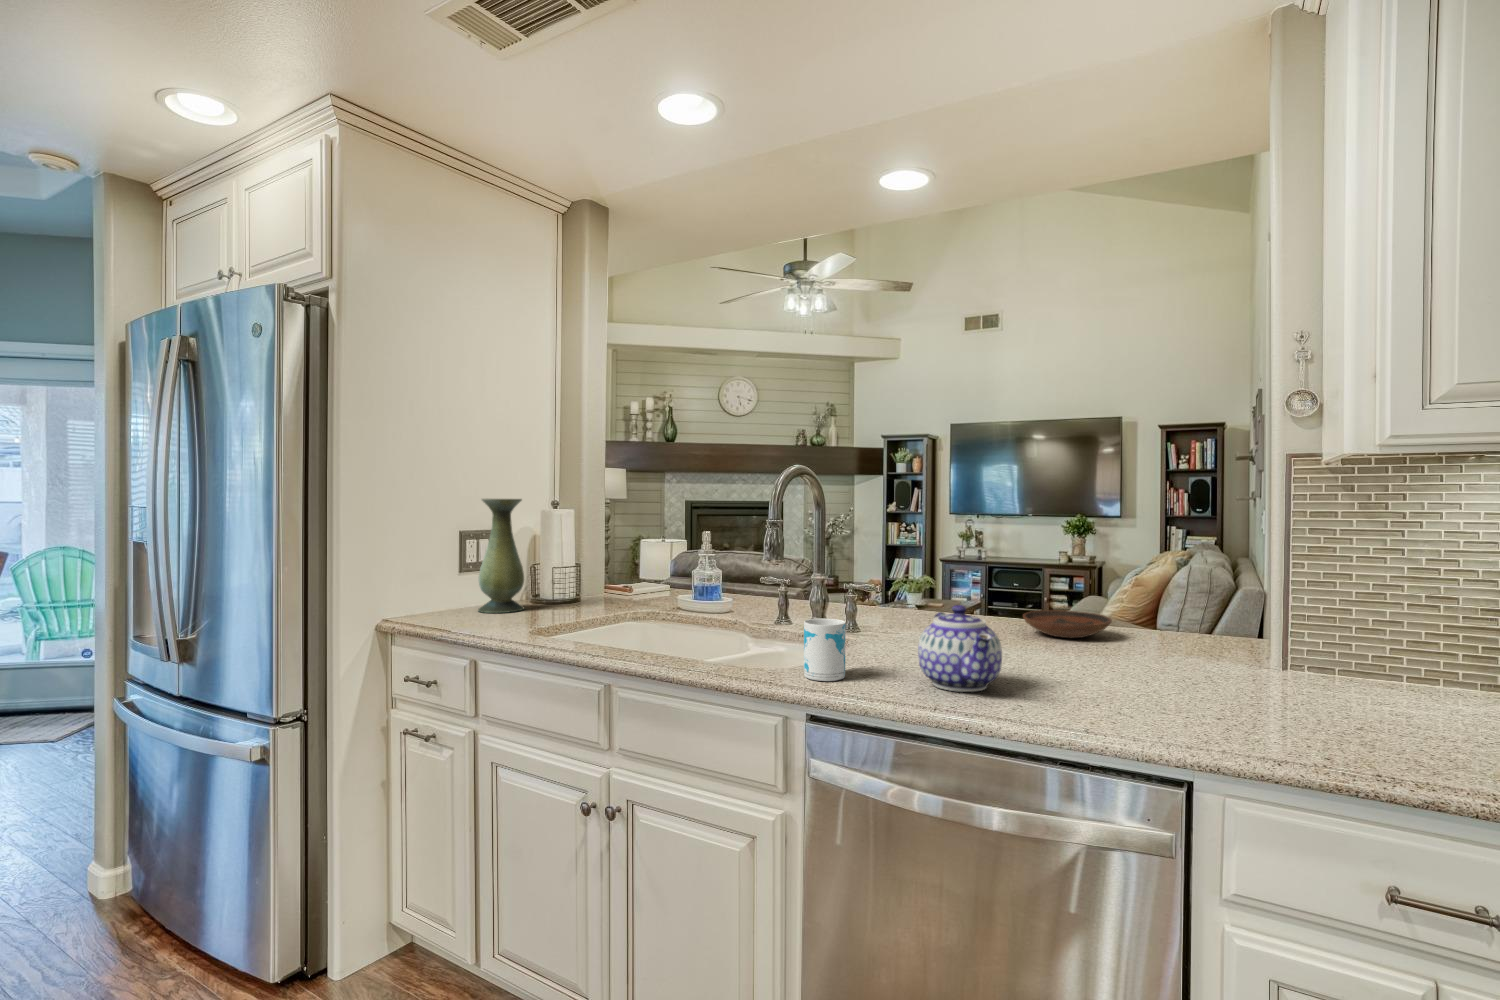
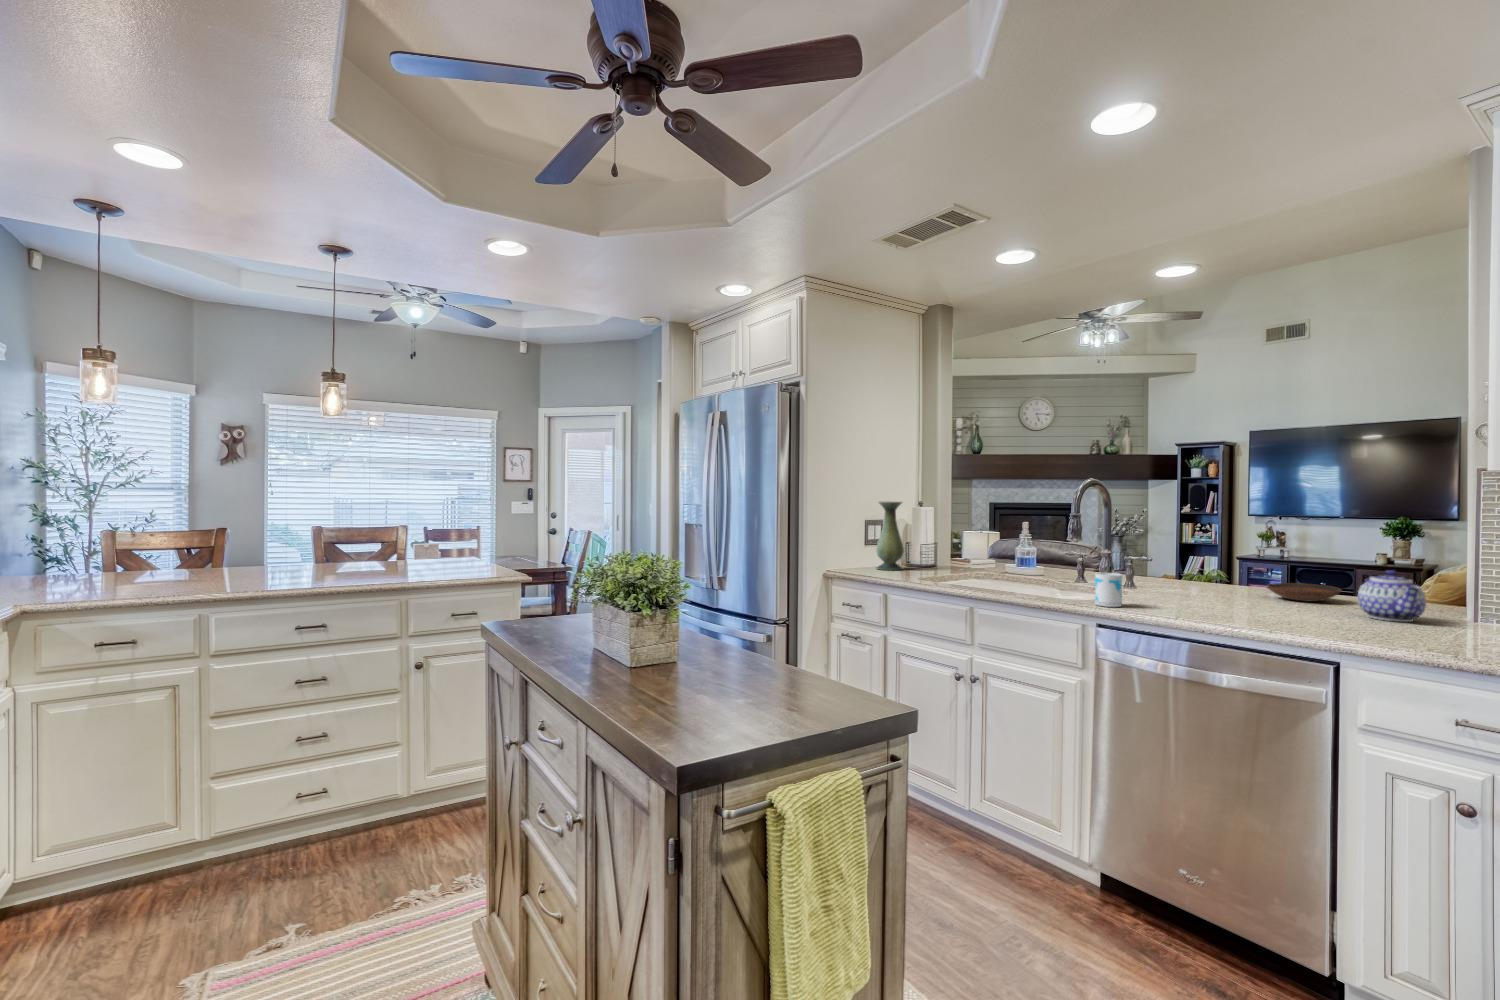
teapot: present [918,605,1002,692] -> present [1358,570,1426,622]

